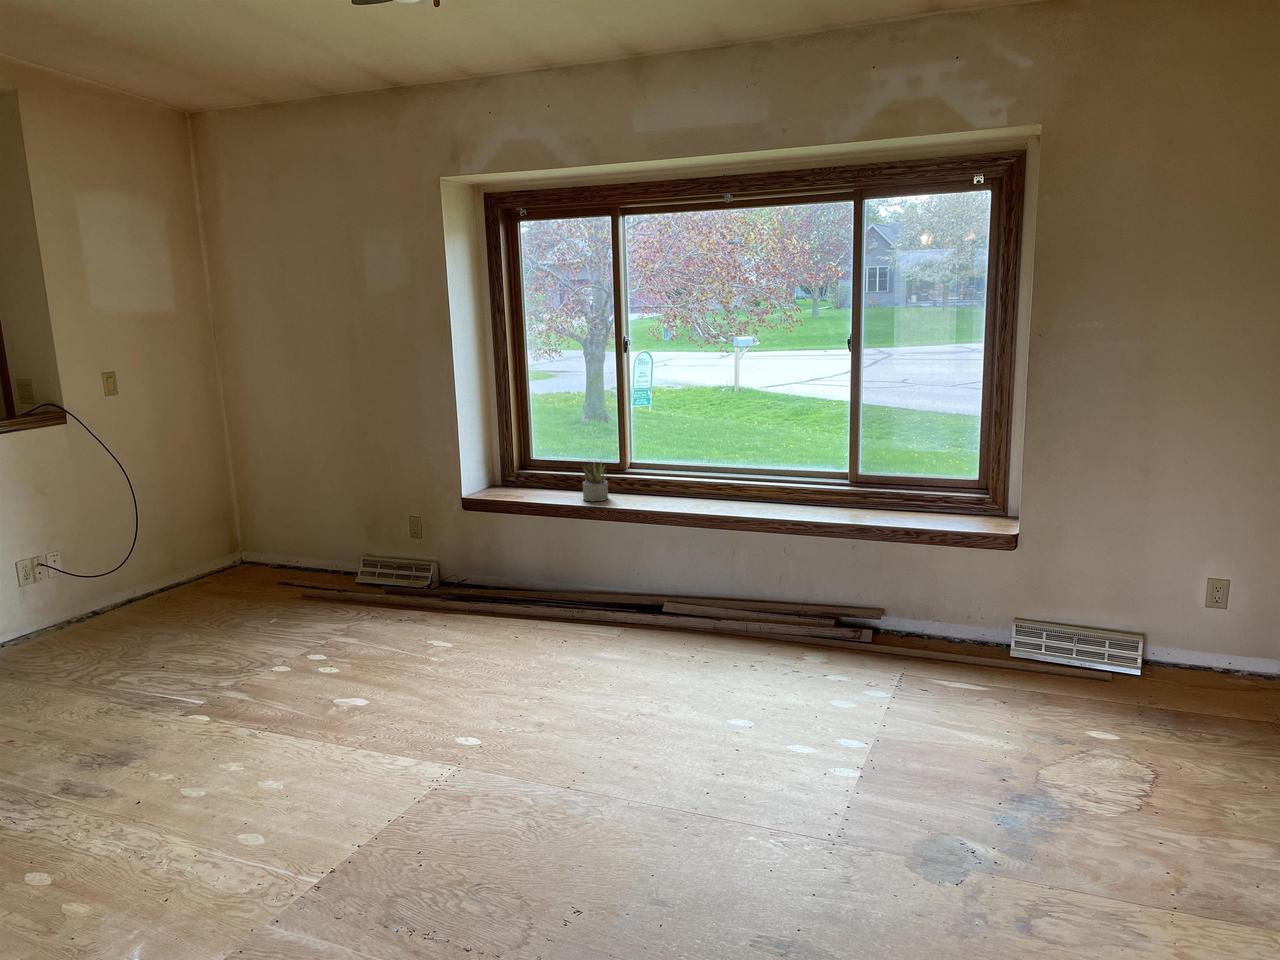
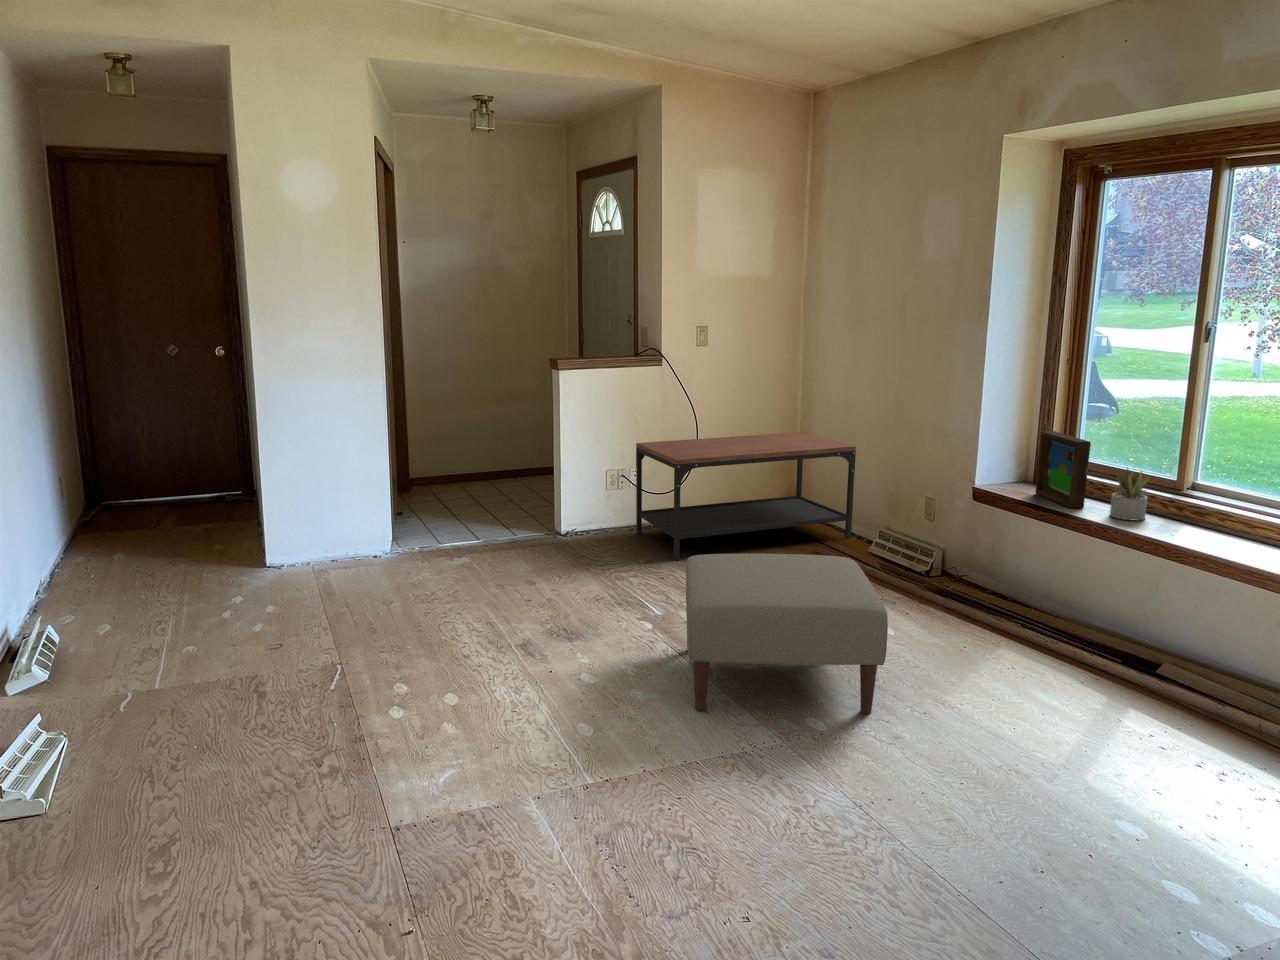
picture frame: none [511,439,560,500] -> present [1036,431,1091,508]
coffee table: none [52,476,327,645] -> present [636,432,856,560]
ottoman: none [260,583,511,774] -> present [686,554,888,714]

